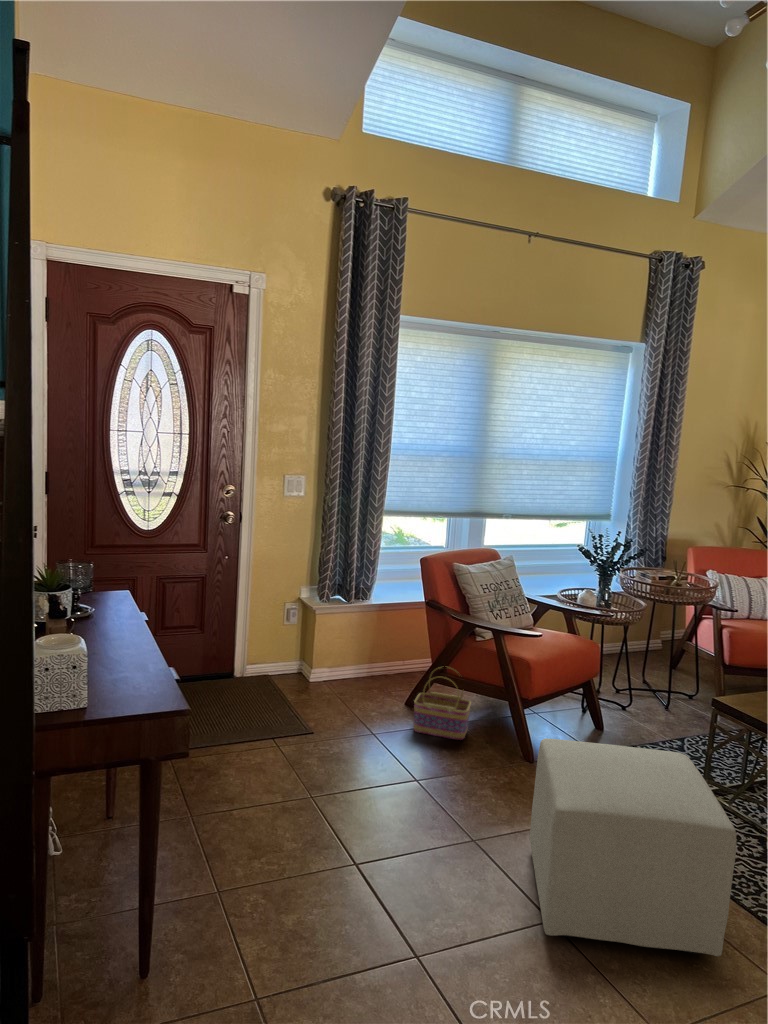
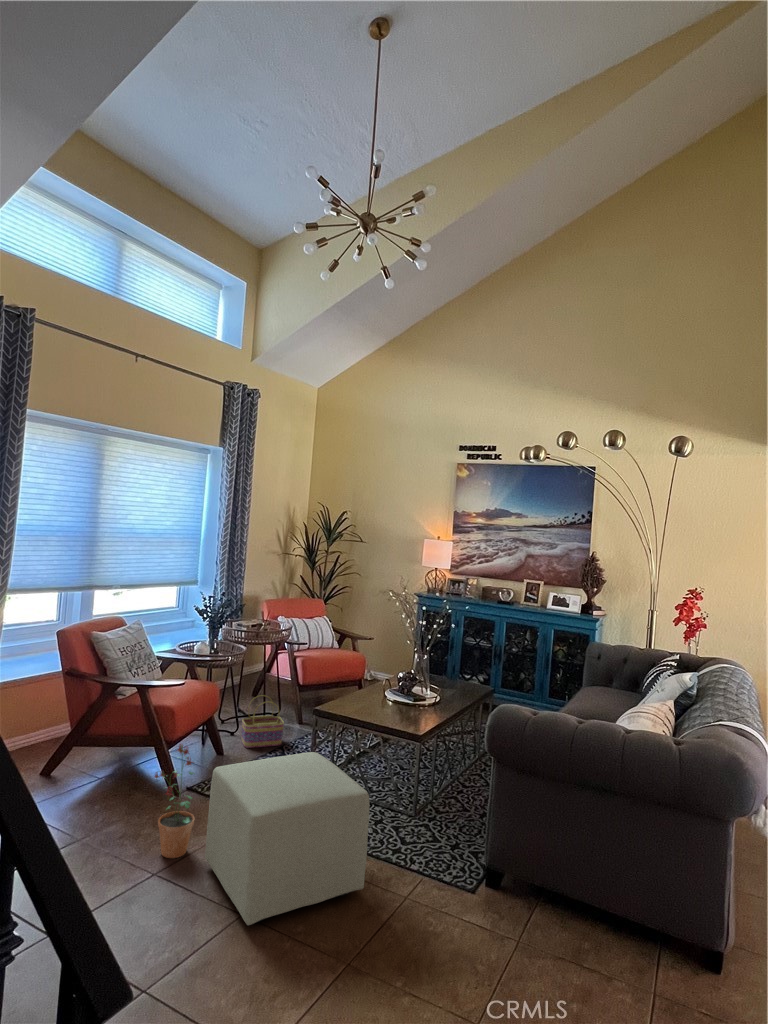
basket: present [414,667,471,740] -> present [242,695,284,748]
potted plant: none [485,701,528,828] -> present [155,744,194,858]

